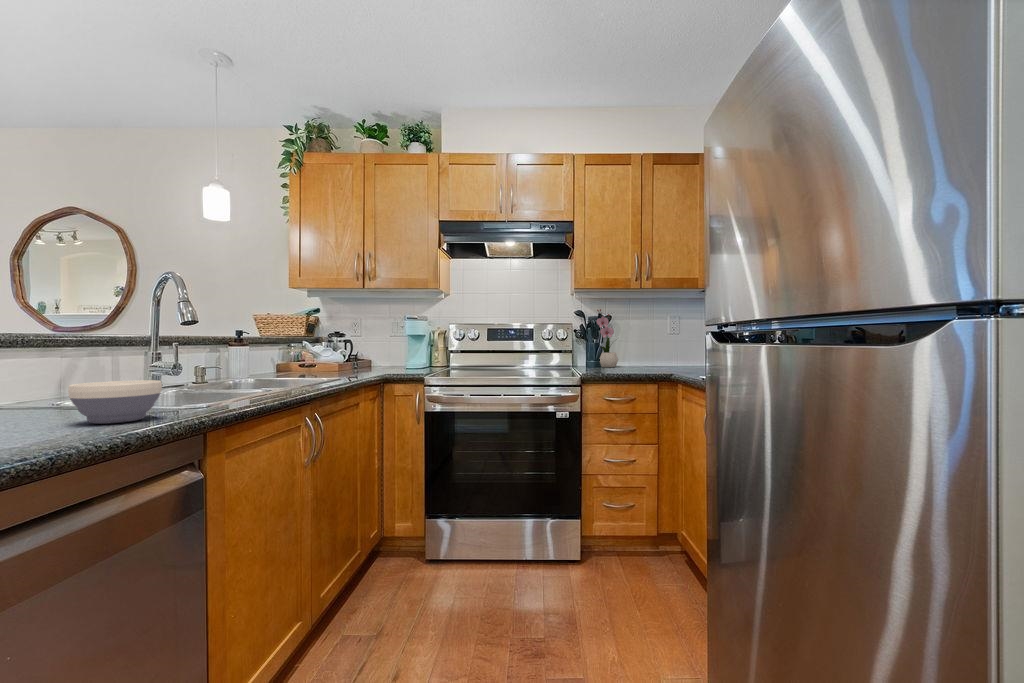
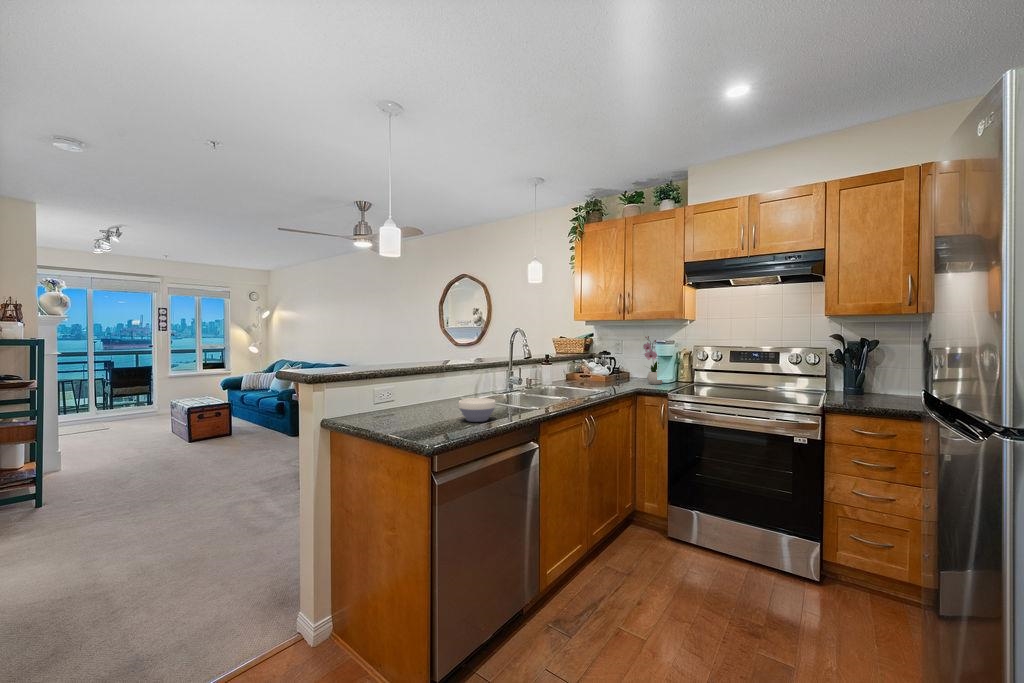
flower arrangement: present [597,309,618,367] -> present [643,336,663,384]

